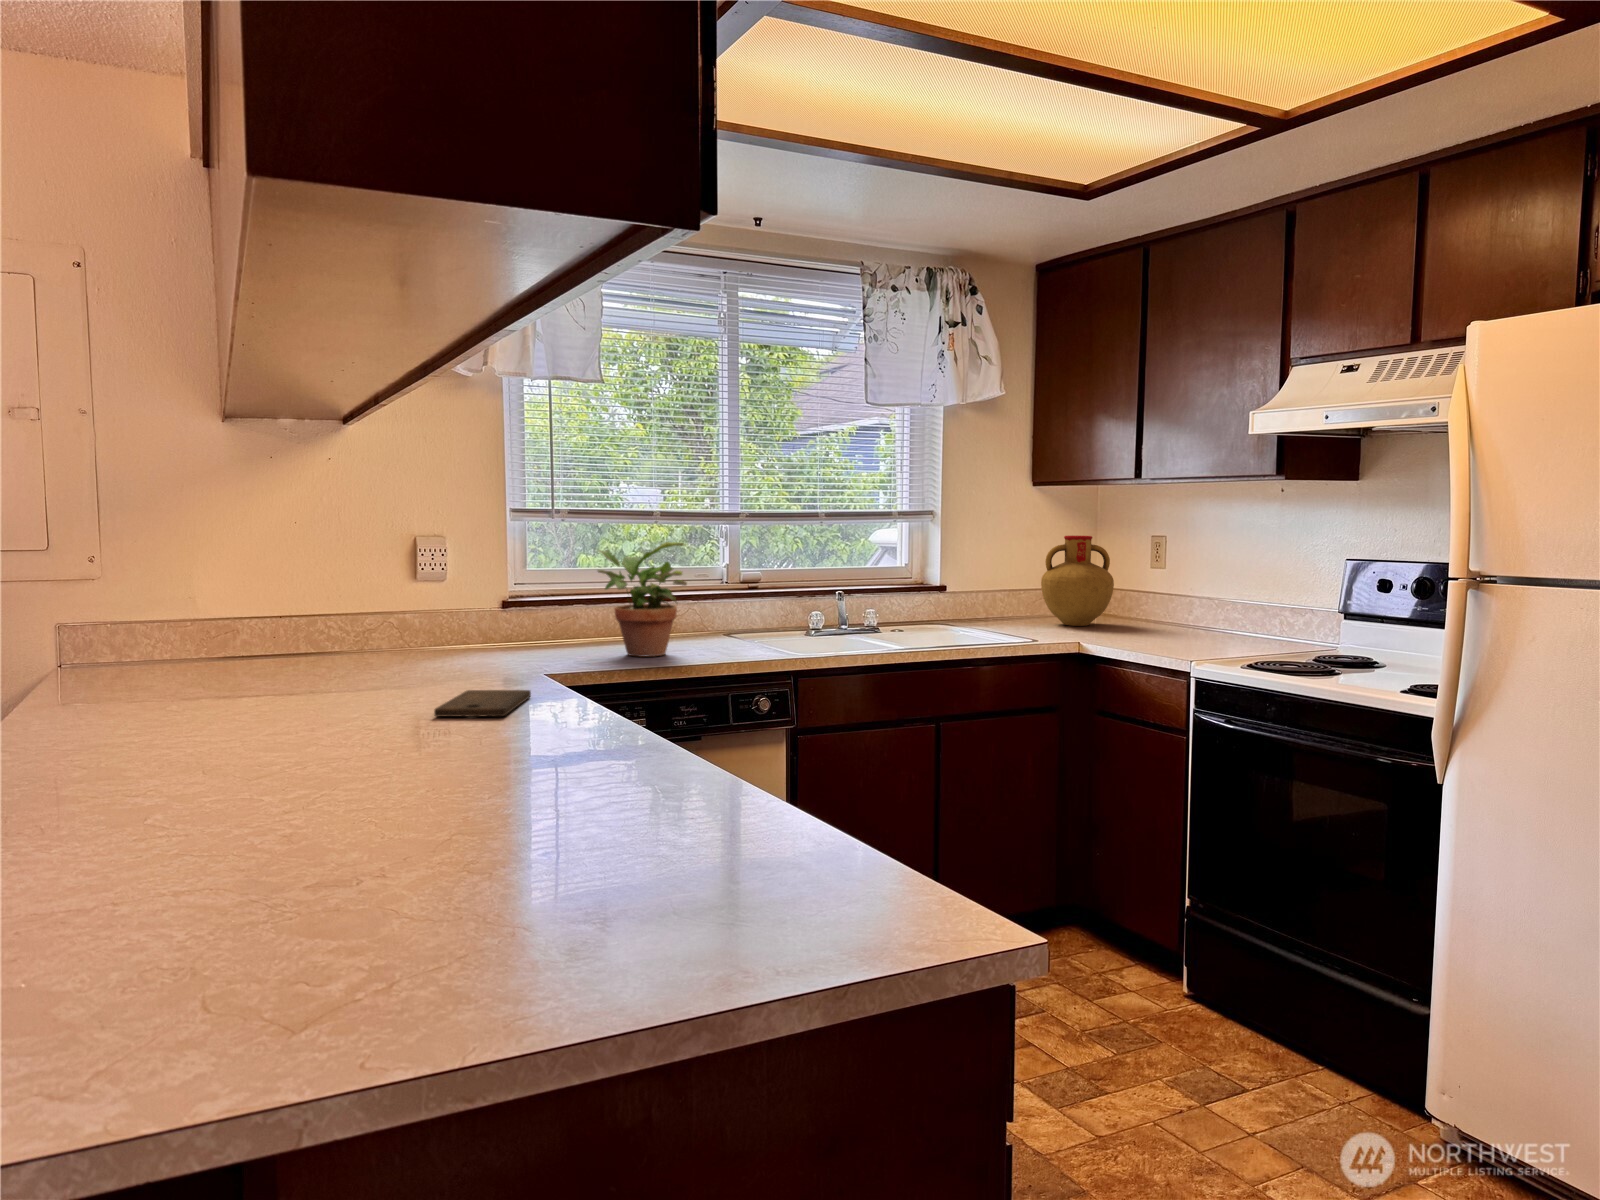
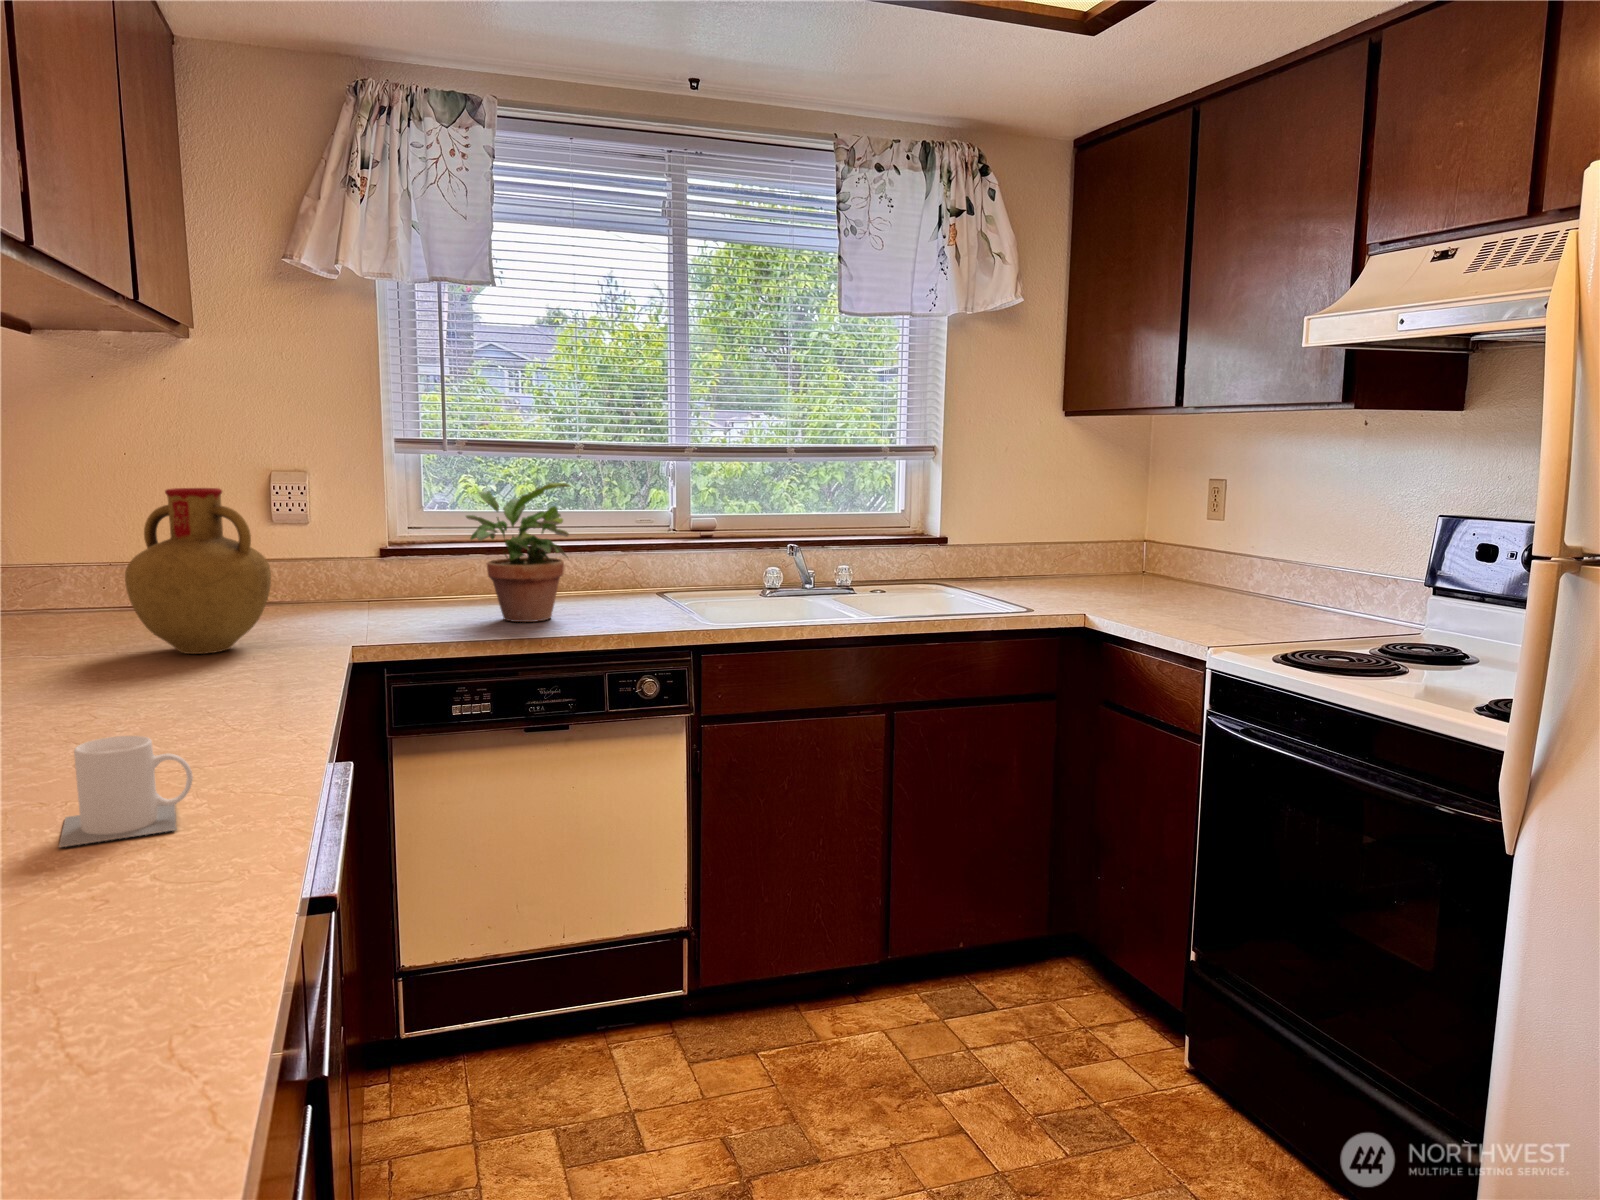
vase: present [1041,536,1114,626] -> present [125,488,271,654]
cutting board: present [434,690,531,716] -> none [142,666,303,706]
mug: none [507,720,602,797] -> present [58,736,193,847]

